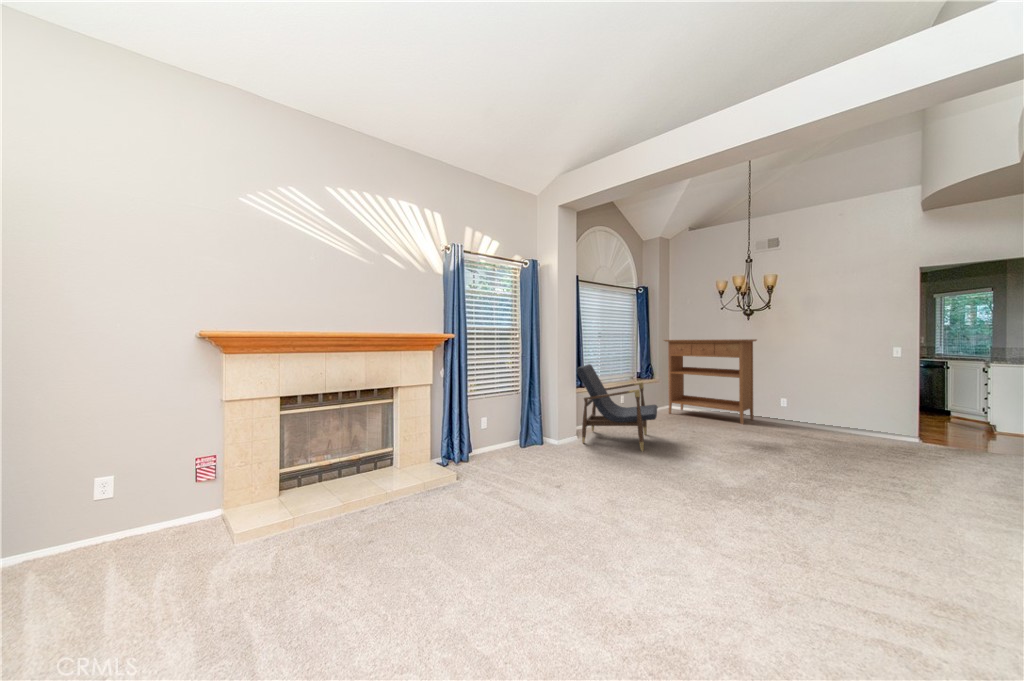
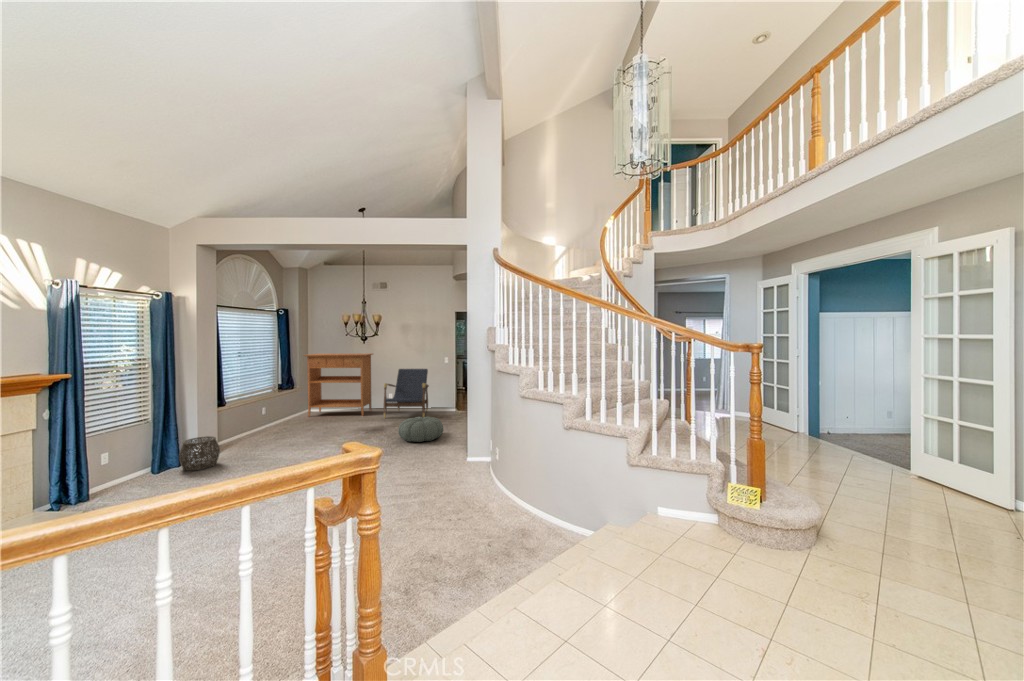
lounge chair: present [577,364,658,451] -> present [384,369,429,418]
woven basket: none [541,417,577,455] -> present [179,436,220,471]
pouf: none [832,445,955,501] -> present [398,417,443,442]

